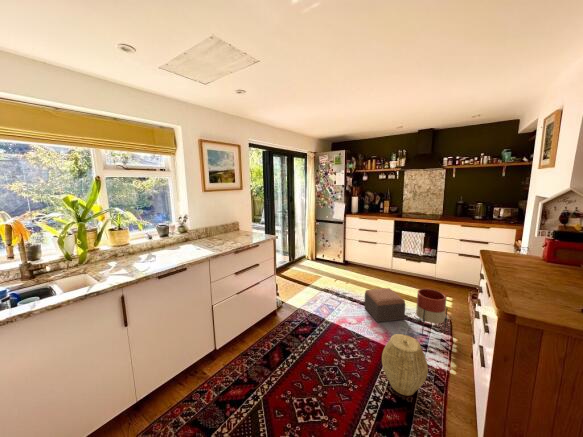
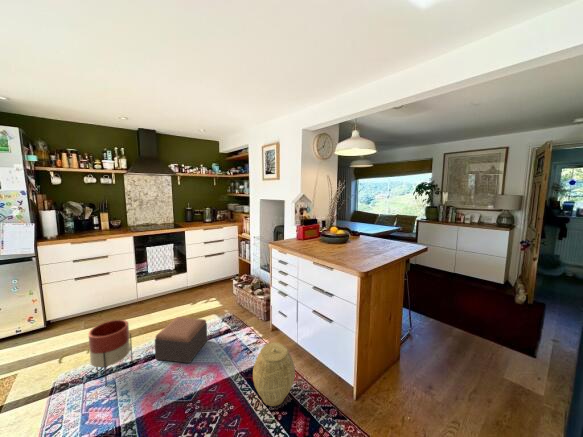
planter: present [416,289,447,334] -> present [89,319,132,385]

